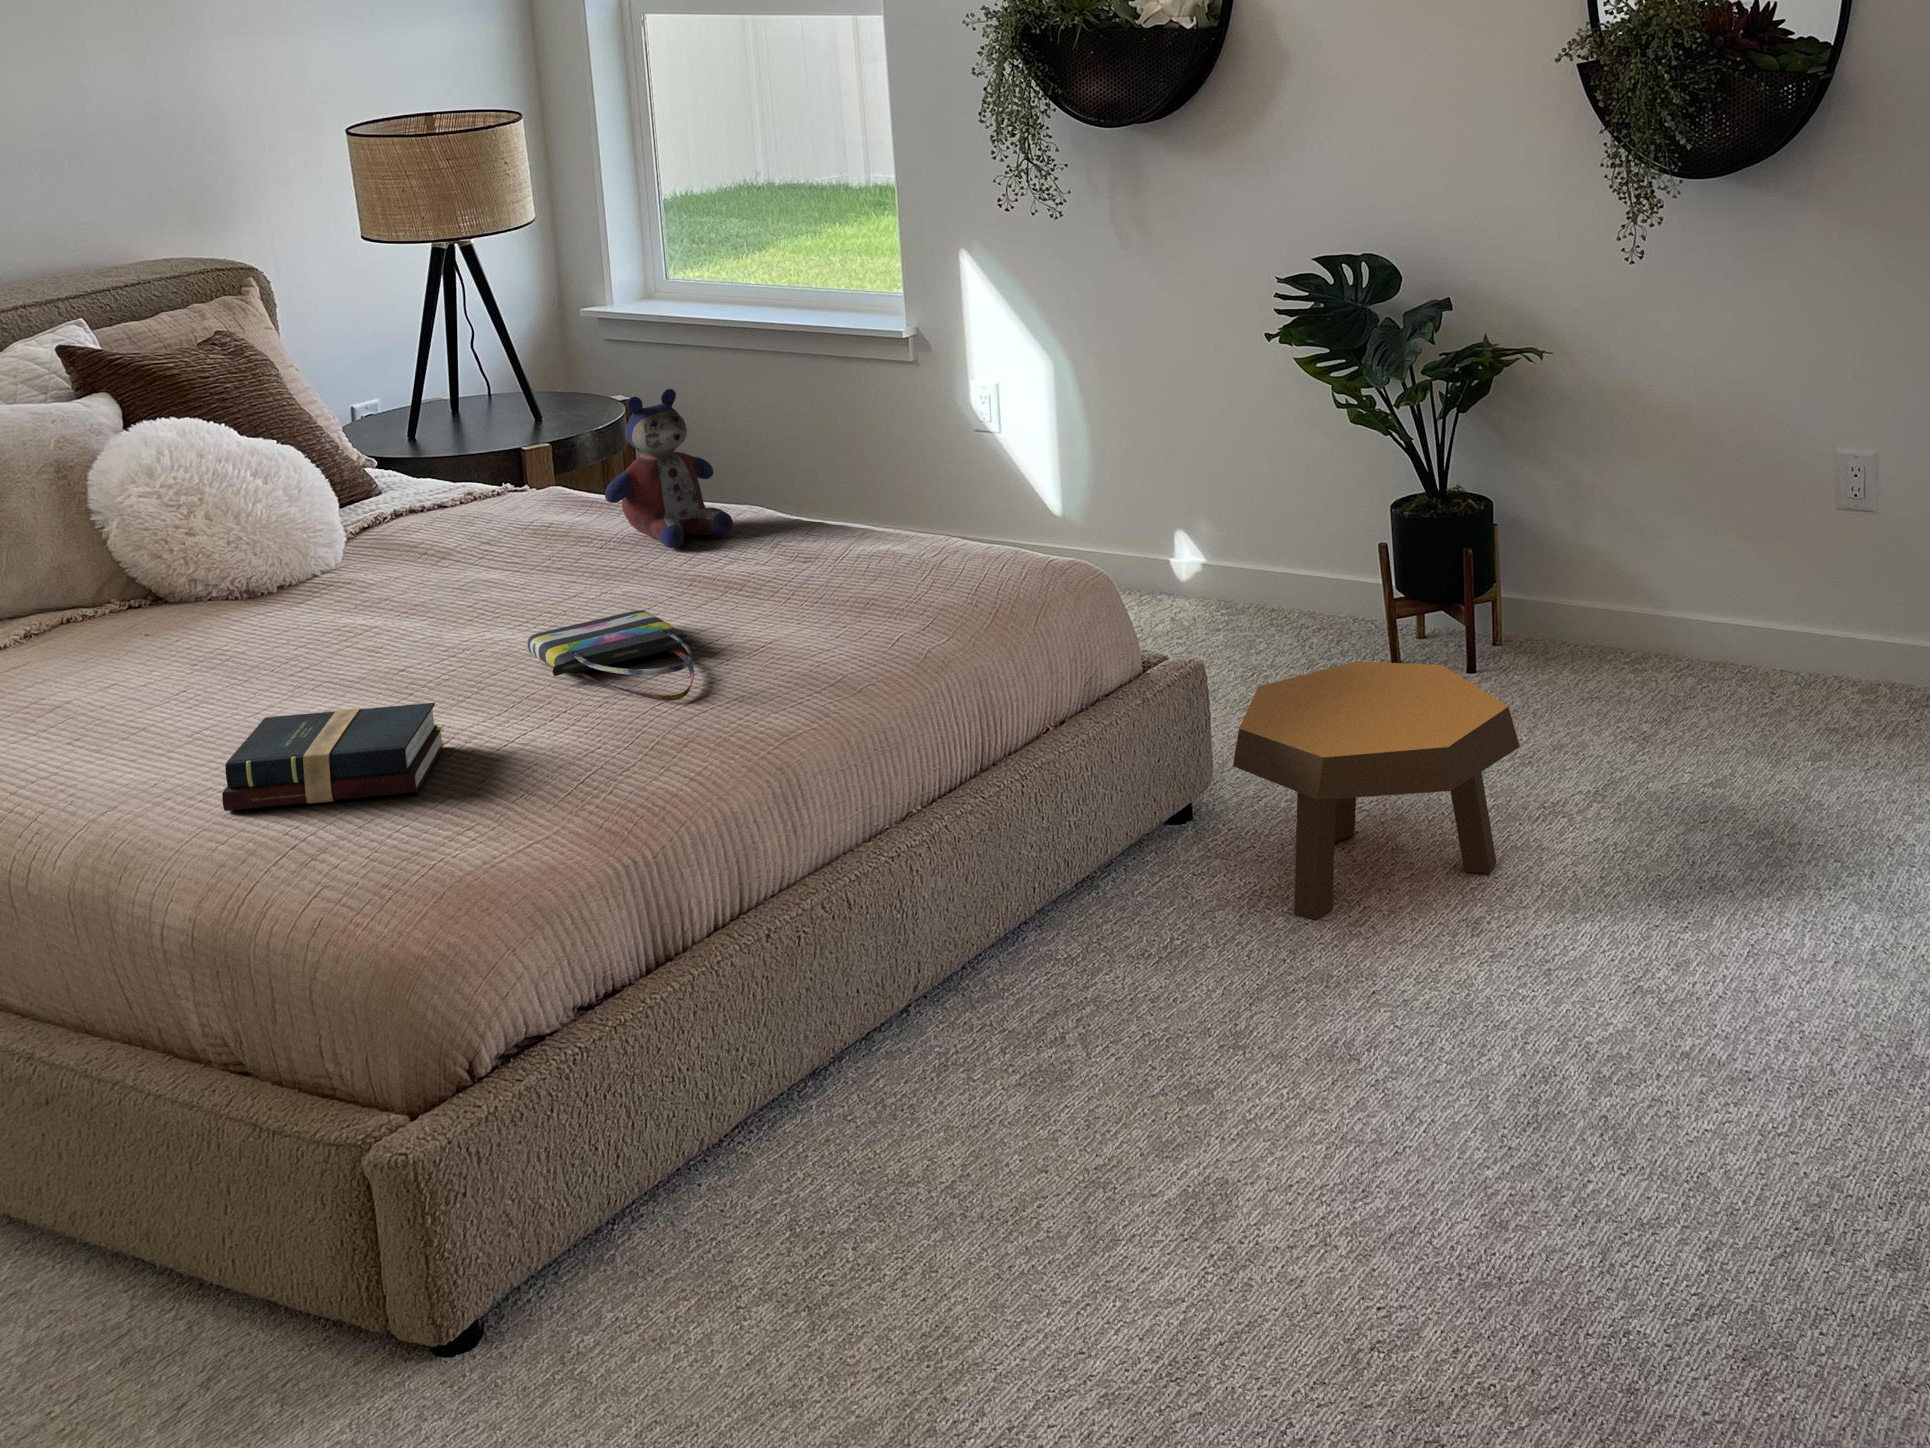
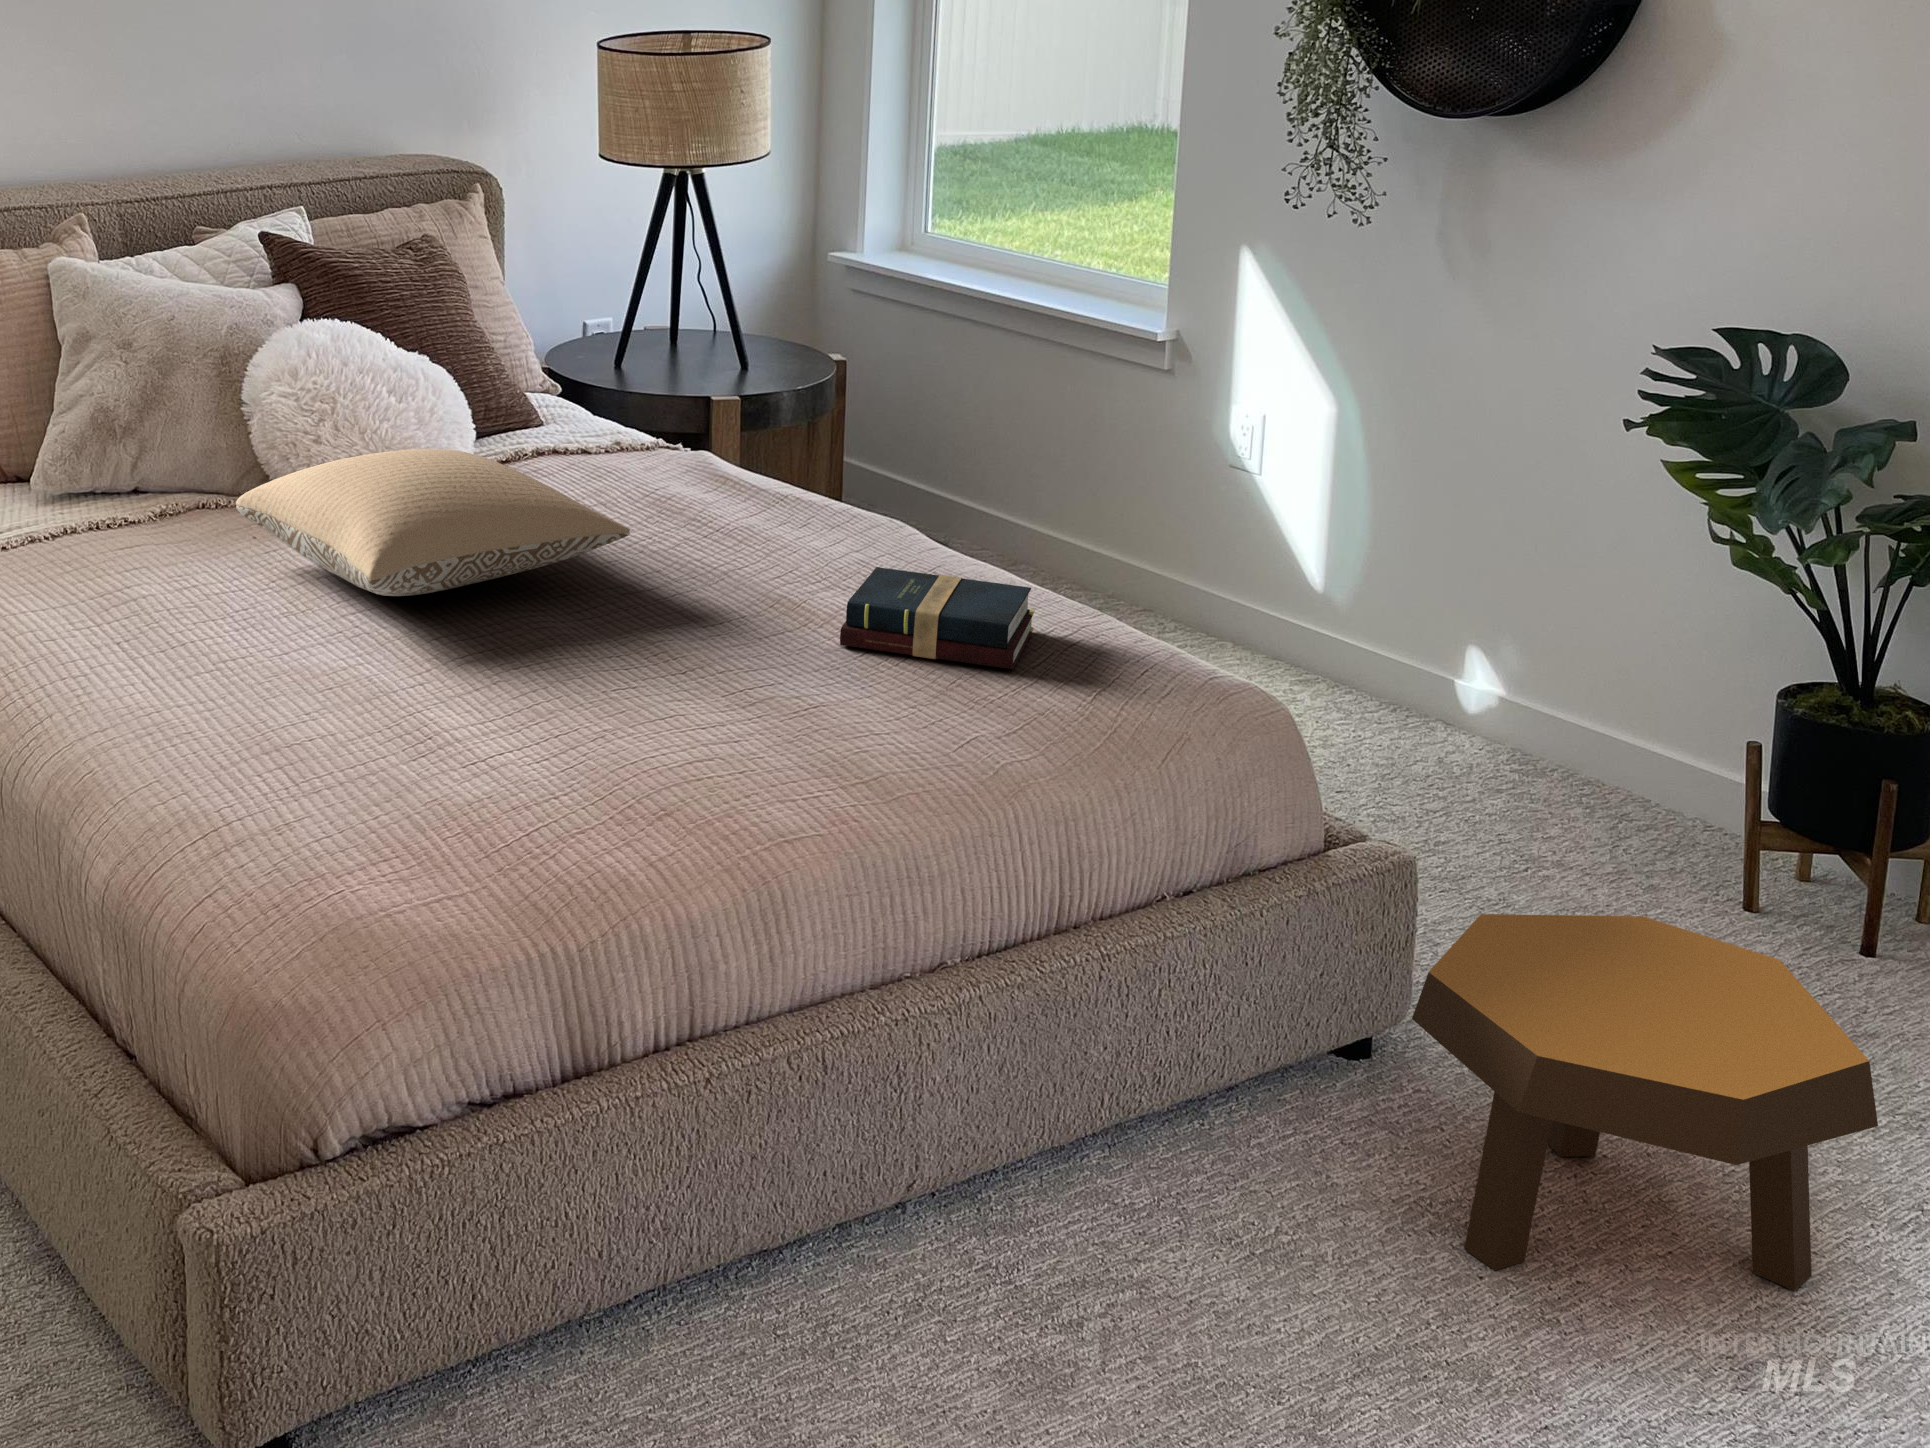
stuffed bear: present [605,389,733,548] -> none [723,373,859,558]
pillow: none [138,509,548,644] -> present [236,449,630,596]
tote bag: present [528,610,696,701] -> none [570,631,742,757]
hardback book: present [222,703,445,811] -> present [840,567,1035,669]

